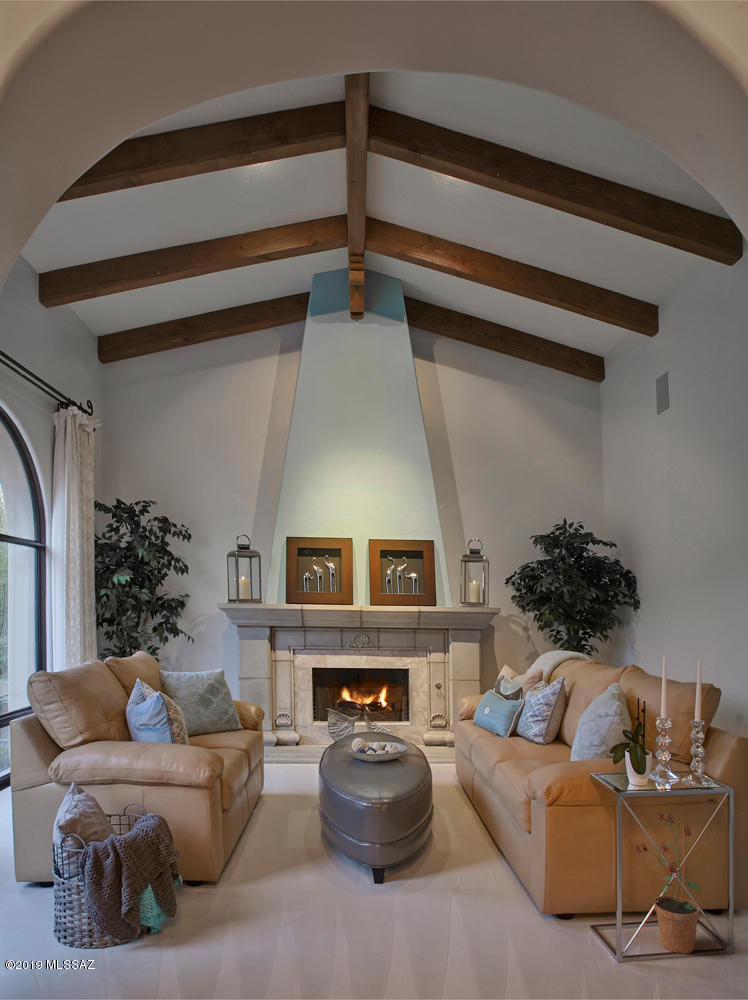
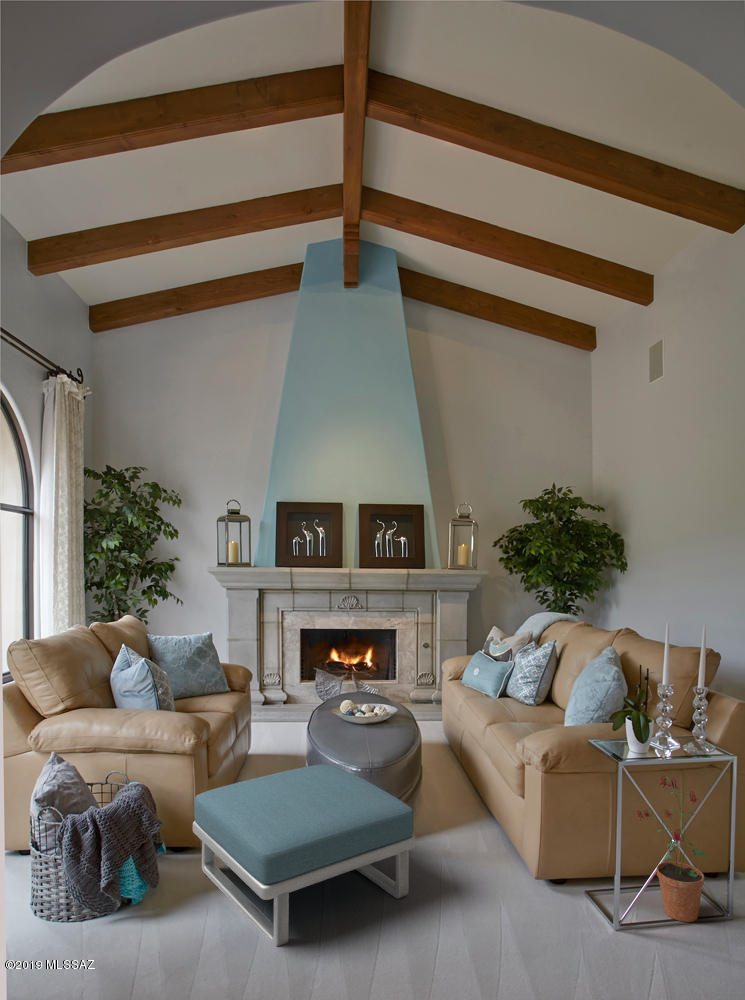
footstool: none [206,800,421,972] -> present [193,764,416,946]

